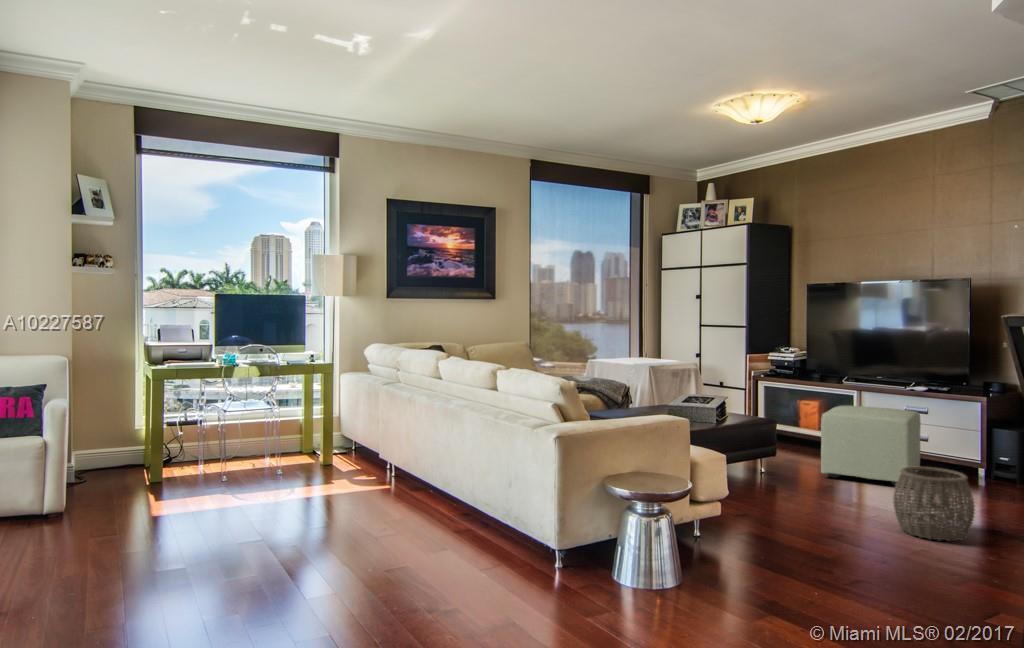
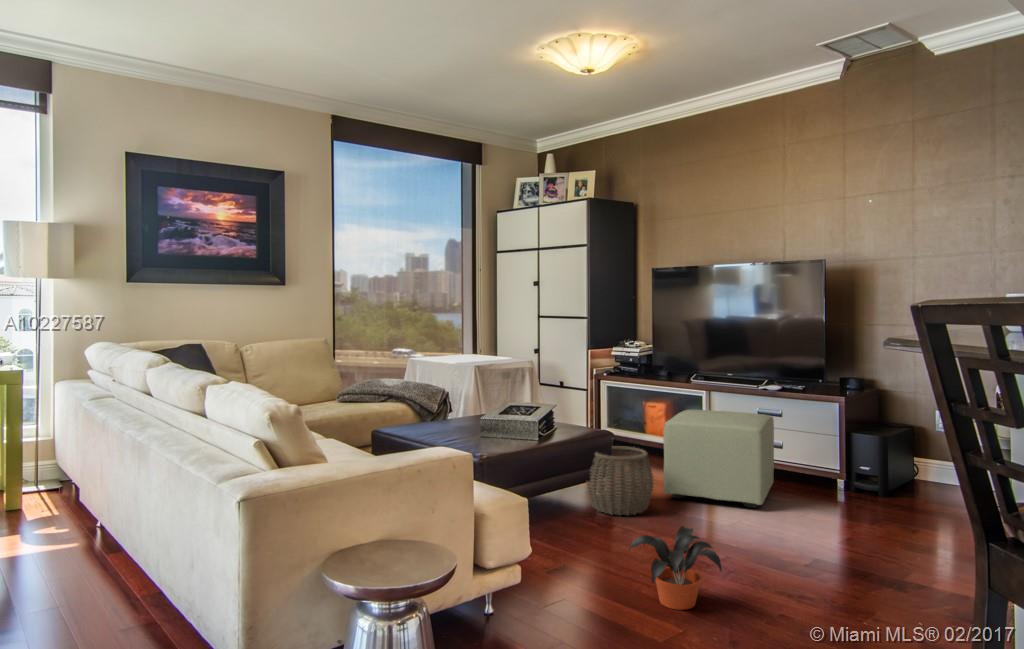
woven basket: present [893,467,975,541] -> present [587,446,654,515]
potted plant: none [800,484,874,543] -> present [628,526,722,610]

